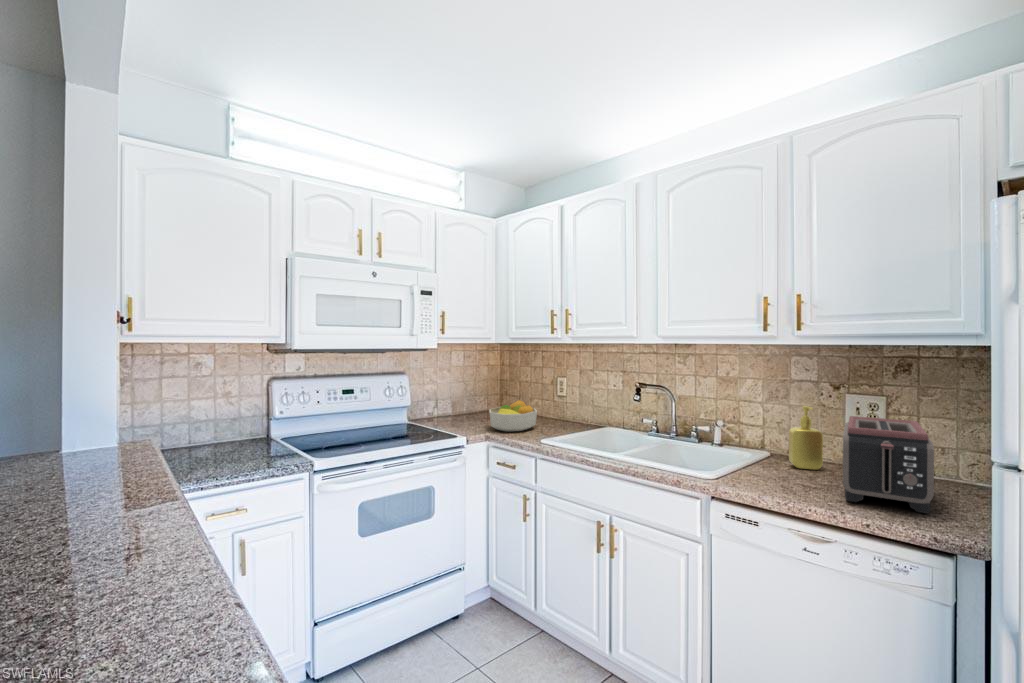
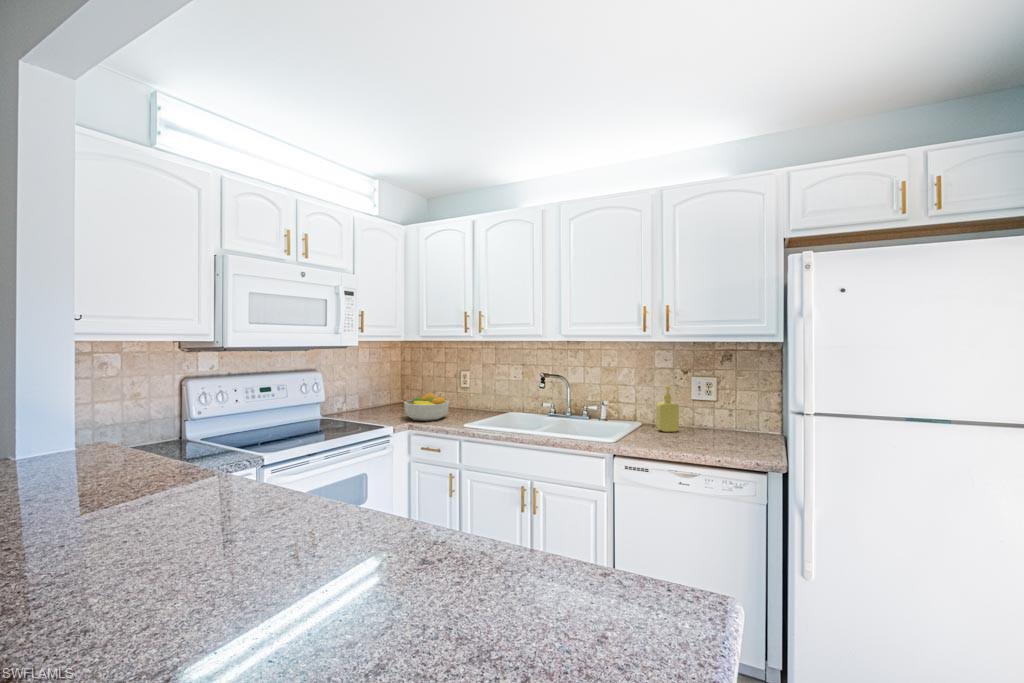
toaster: present [843,416,934,513] -> none [695,391,754,451]

